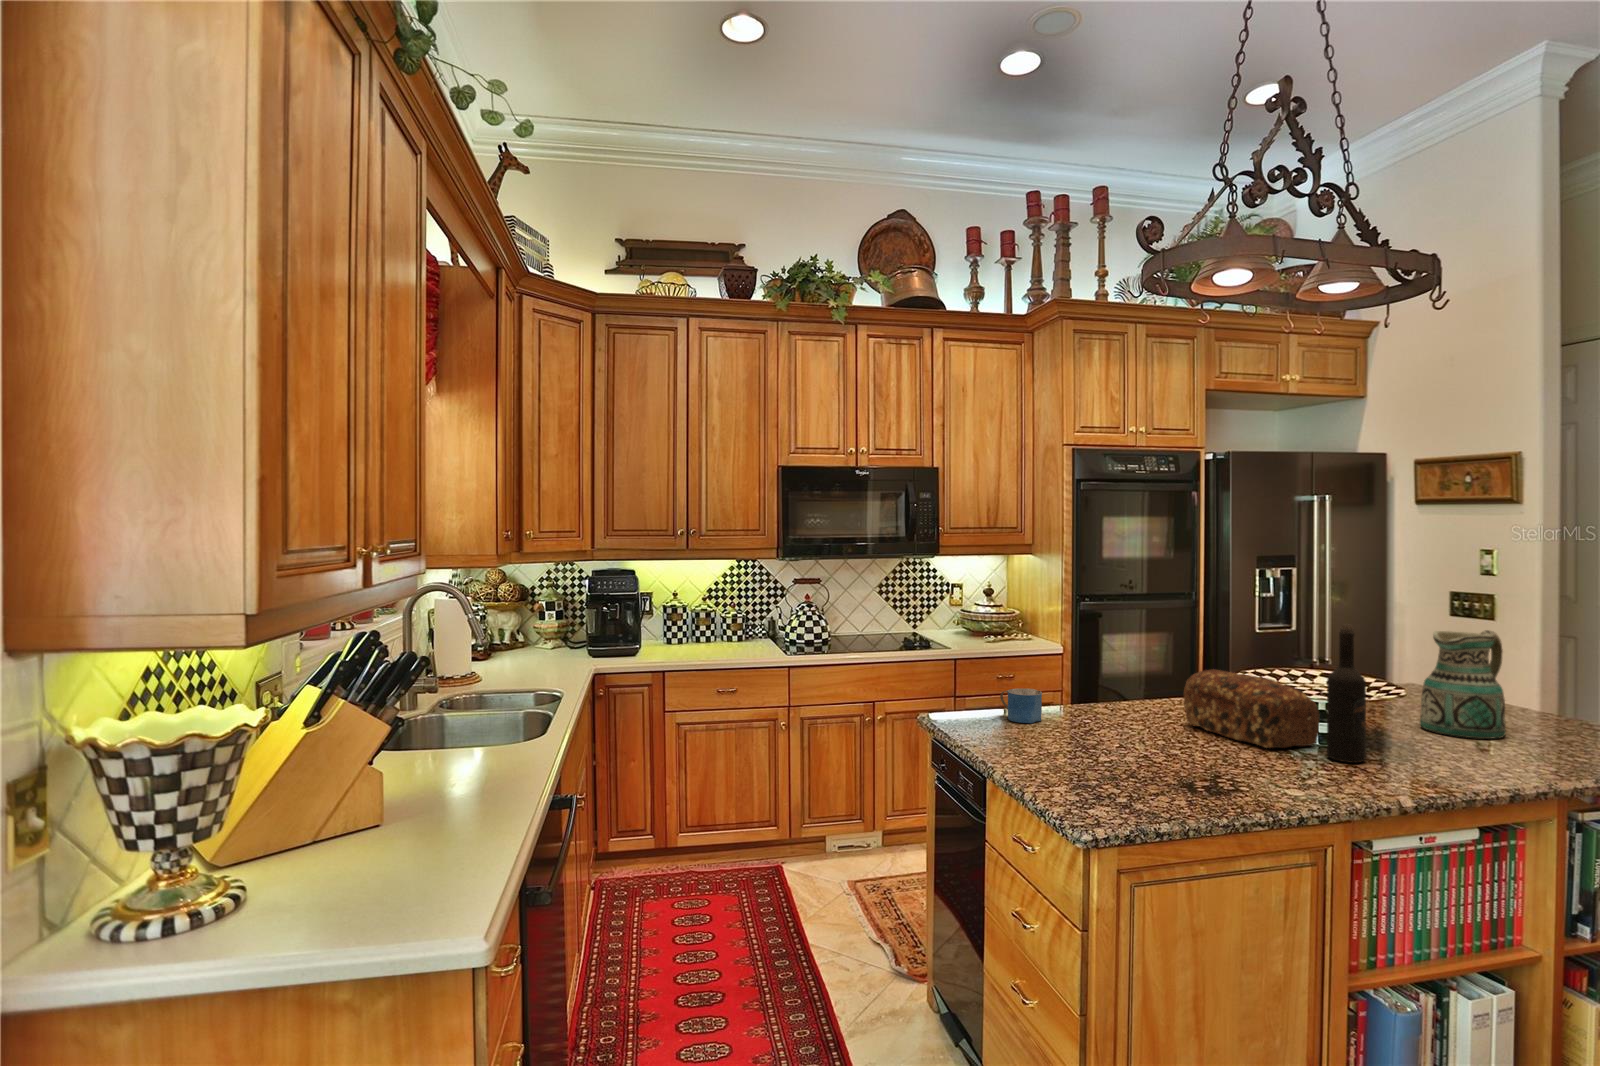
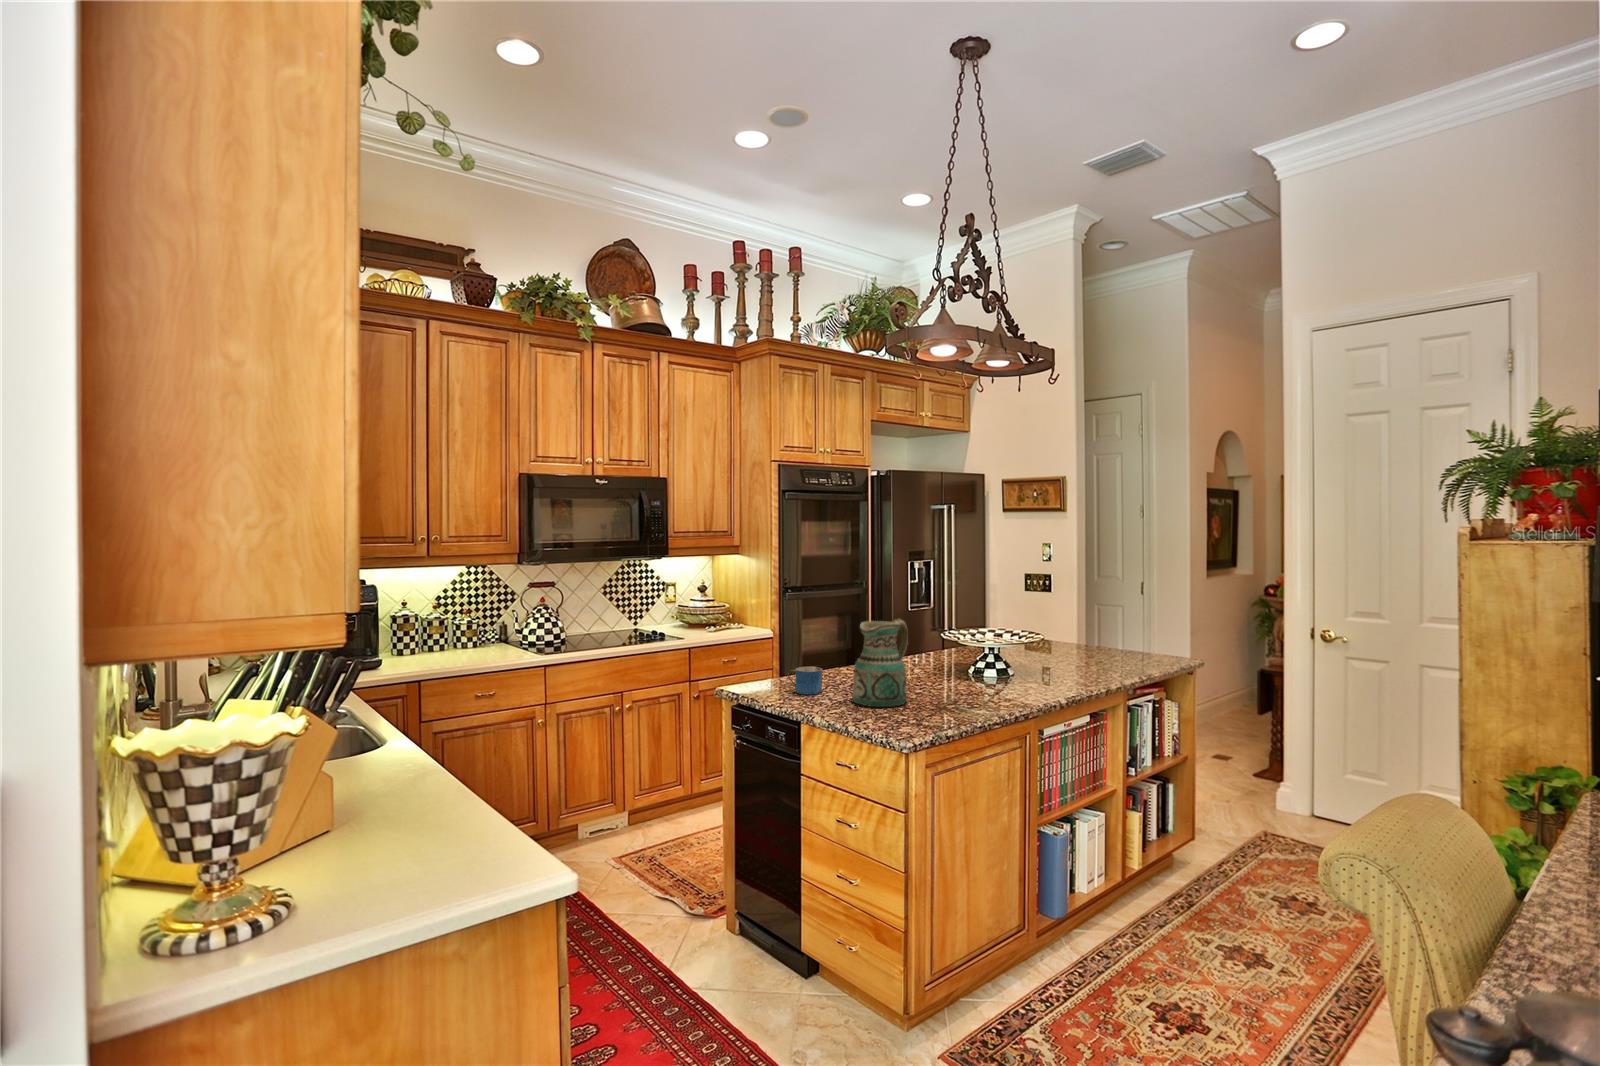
wine bottle: present [1327,624,1366,763] -> none [1024,602,1047,697]
ceramic pitcher: present [1420,630,1506,739] -> present [852,619,908,707]
bread loaf: present [1184,669,1319,748] -> none [921,640,1013,693]

